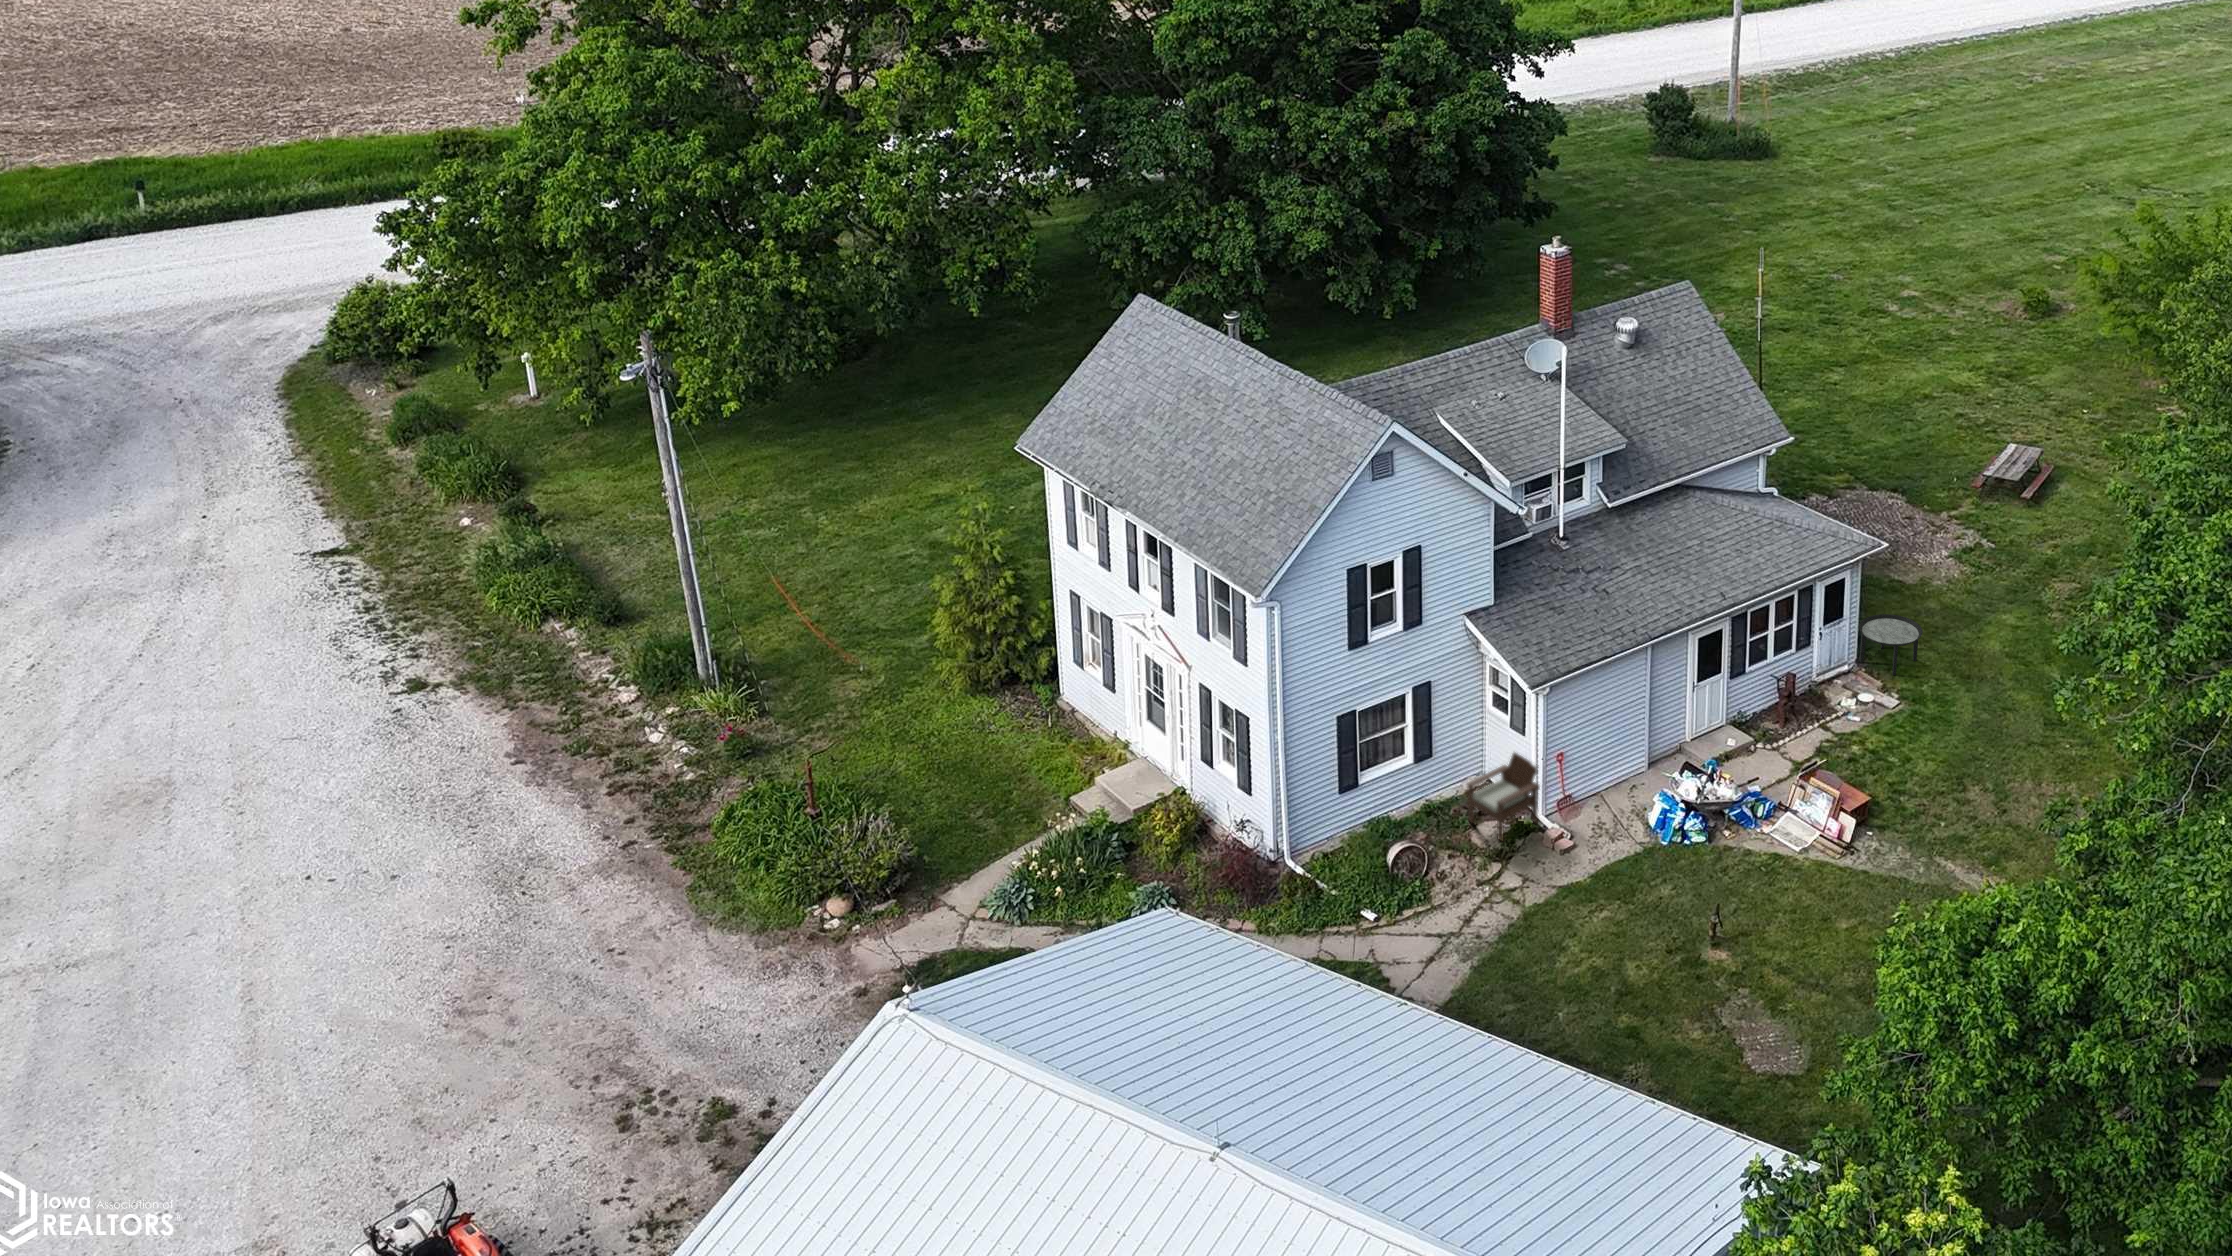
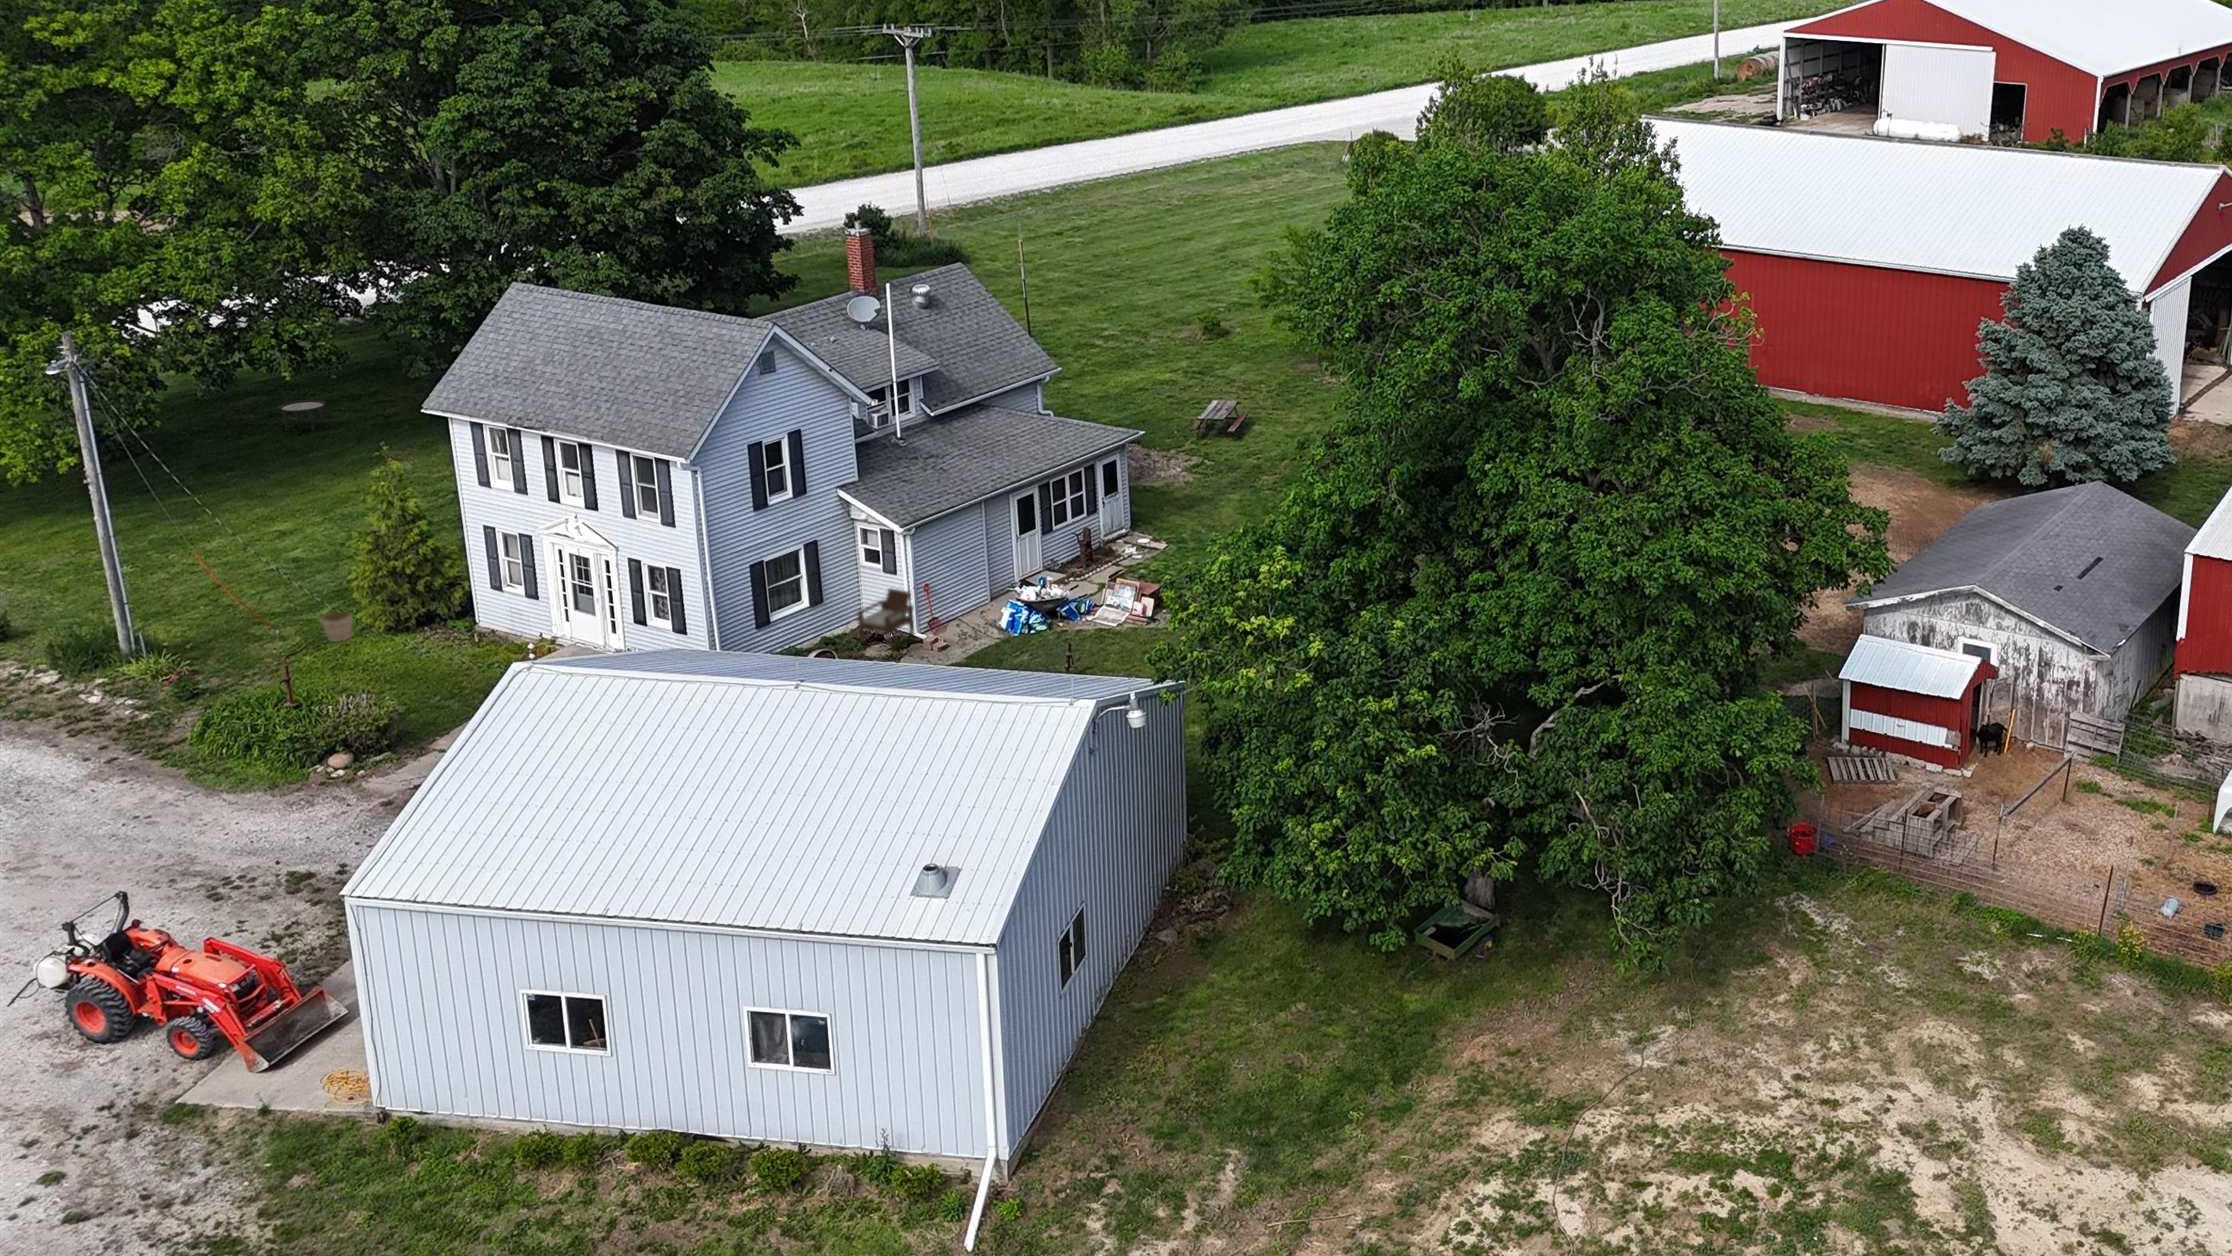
round table: present [1859,614,1923,675] -> present [279,400,326,432]
wooden bucket: none [904,646,940,685] -> present [320,611,352,642]

